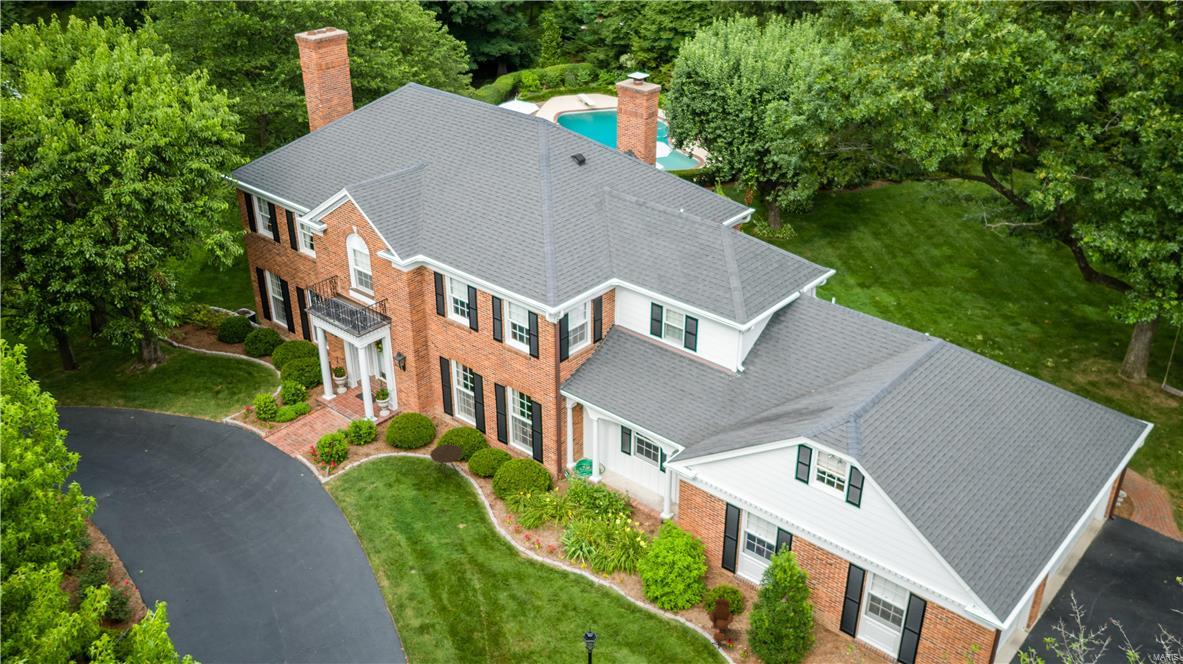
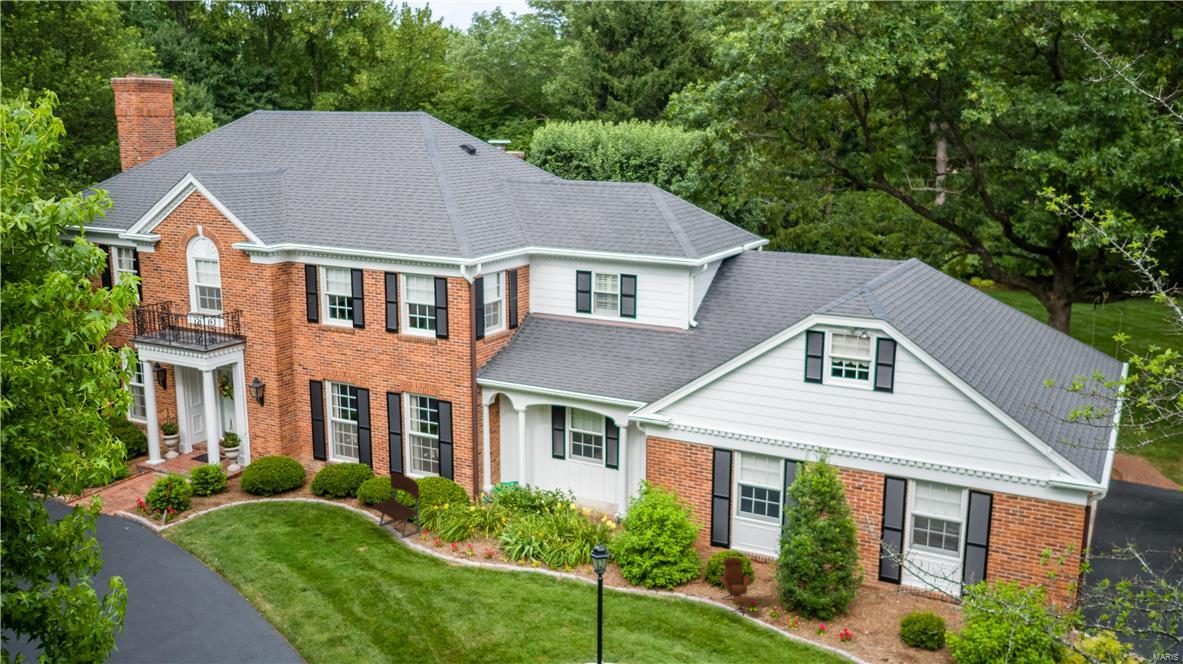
round table: present [430,444,462,476] -> none [307,475,348,513]
bench: none [473,462,508,517] -> present [372,473,420,537]

